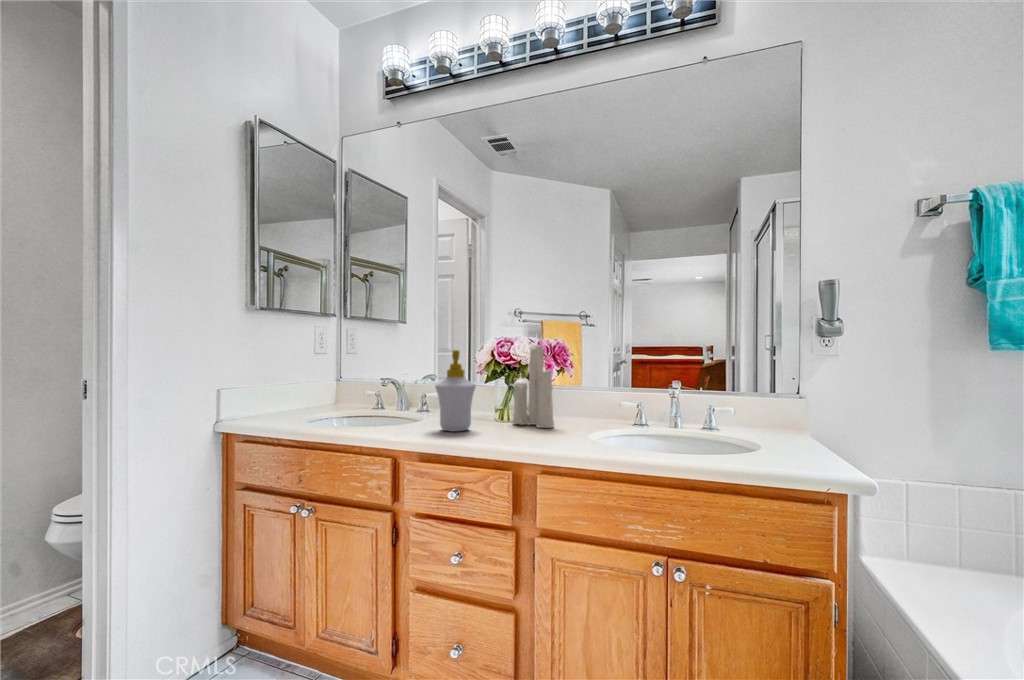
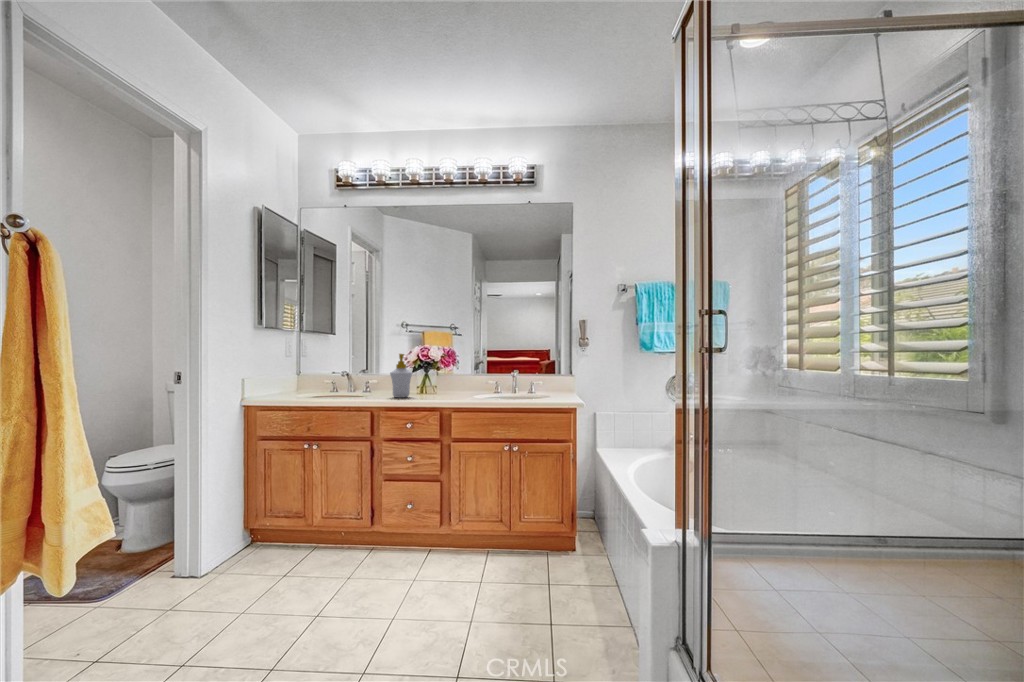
candle: present [512,344,554,428] -> none [428,342,453,395]

